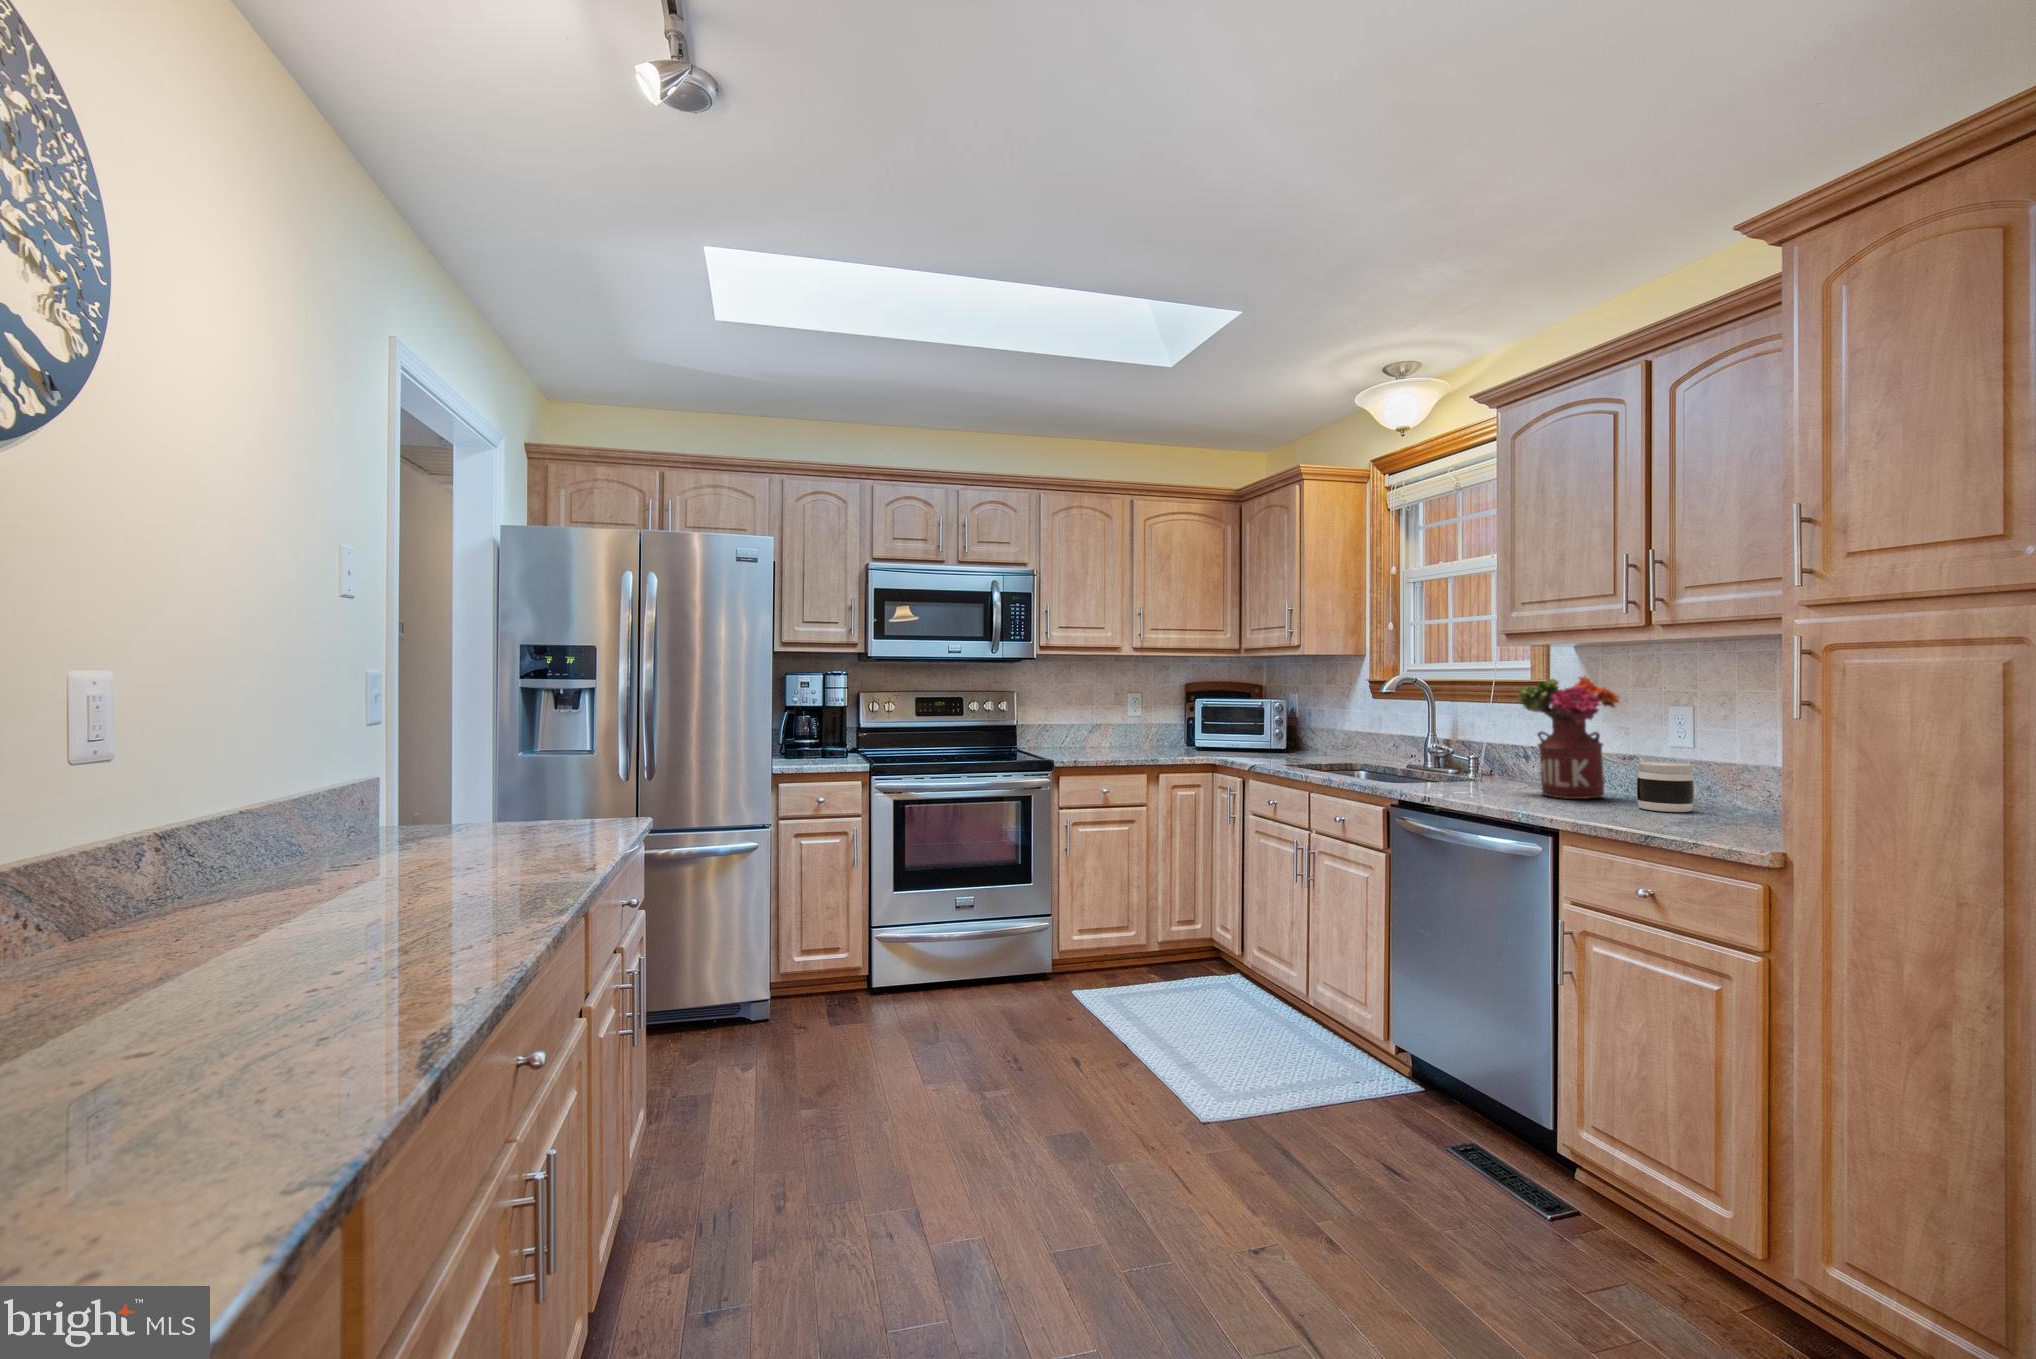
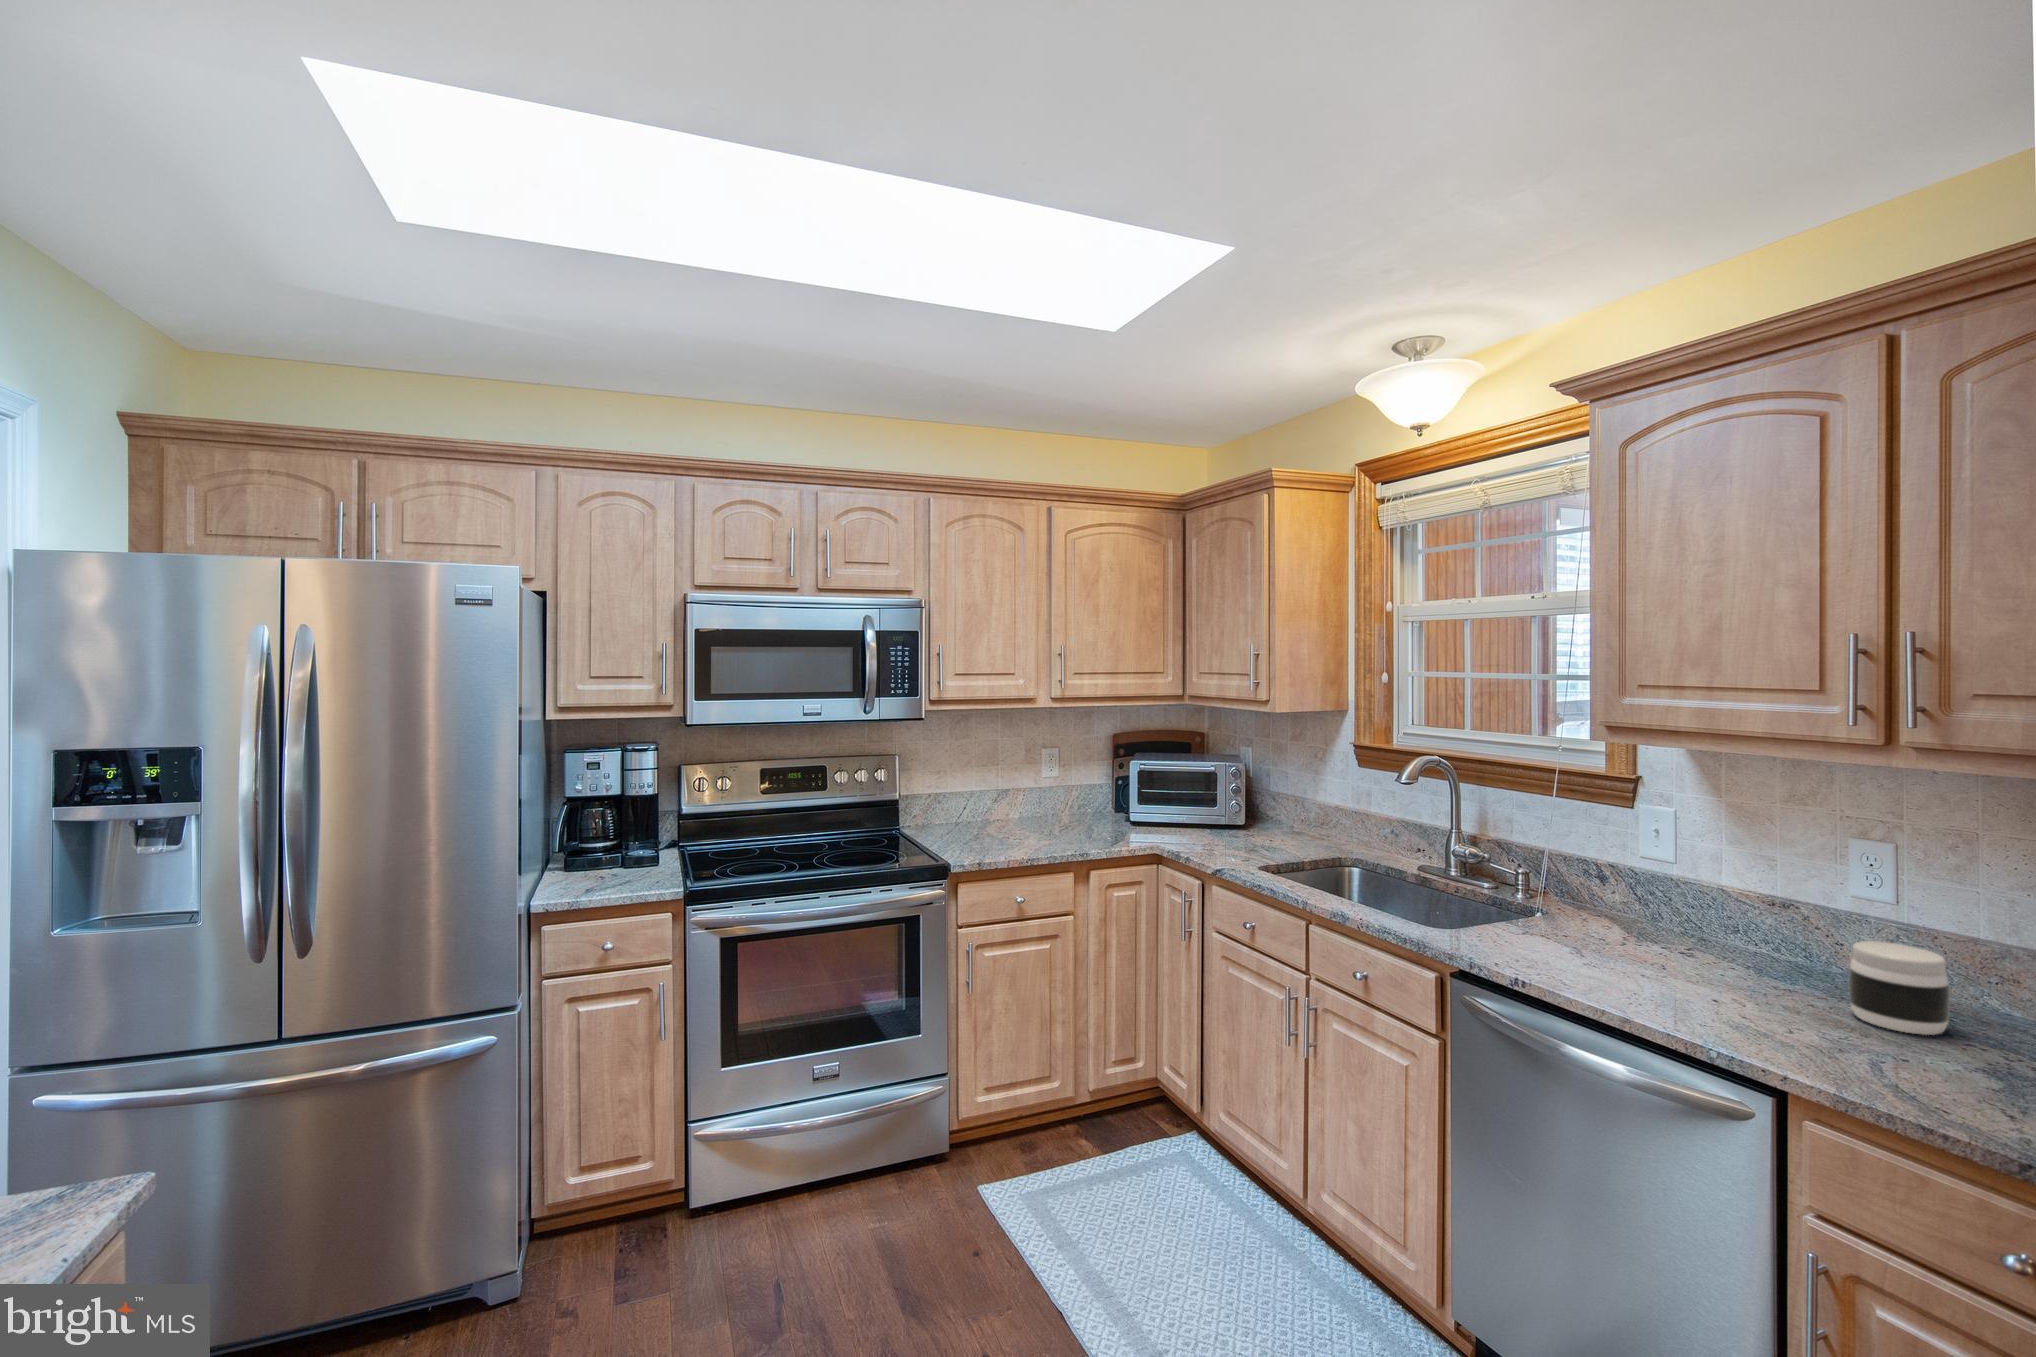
flower arrangement: present [1519,676,1619,799] -> none [1628,794,1792,983]

